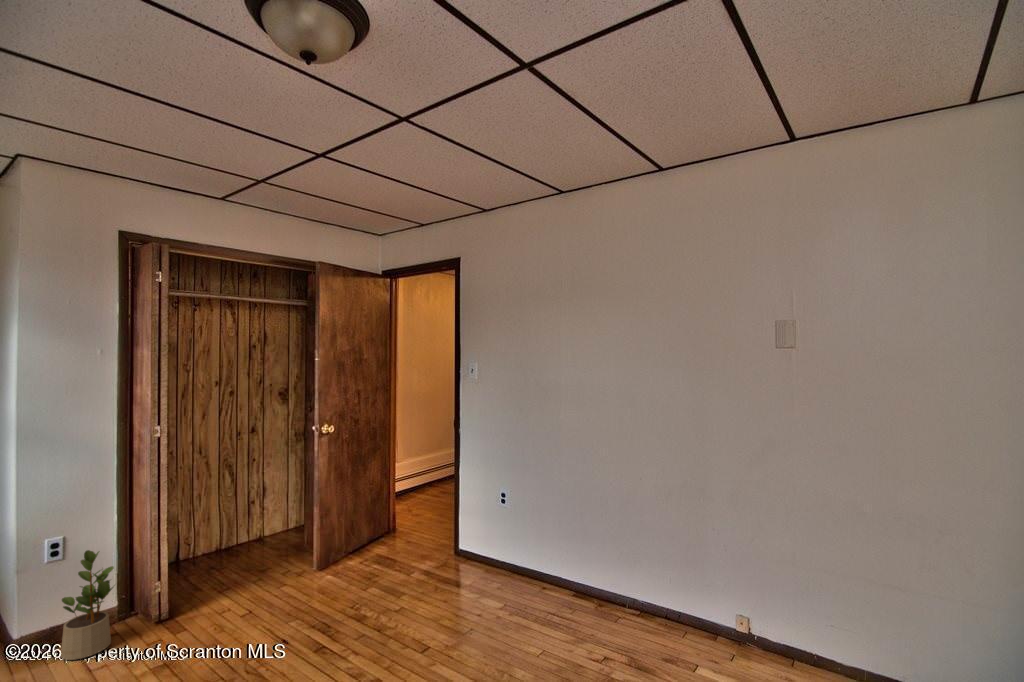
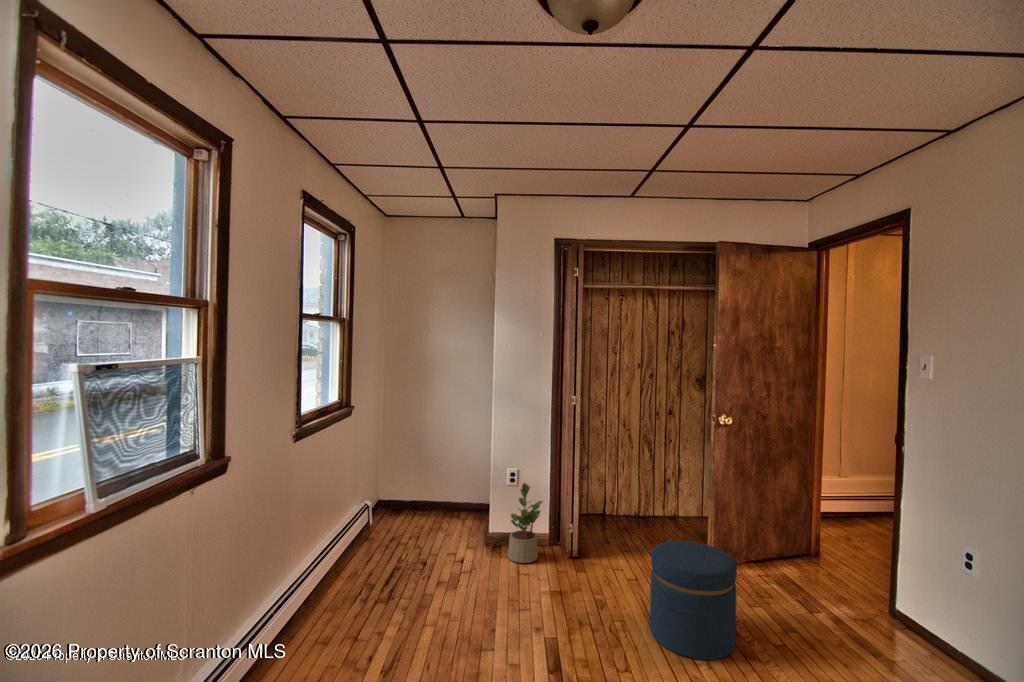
ottoman: none [288,547,368,658] -> present [650,541,737,660]

